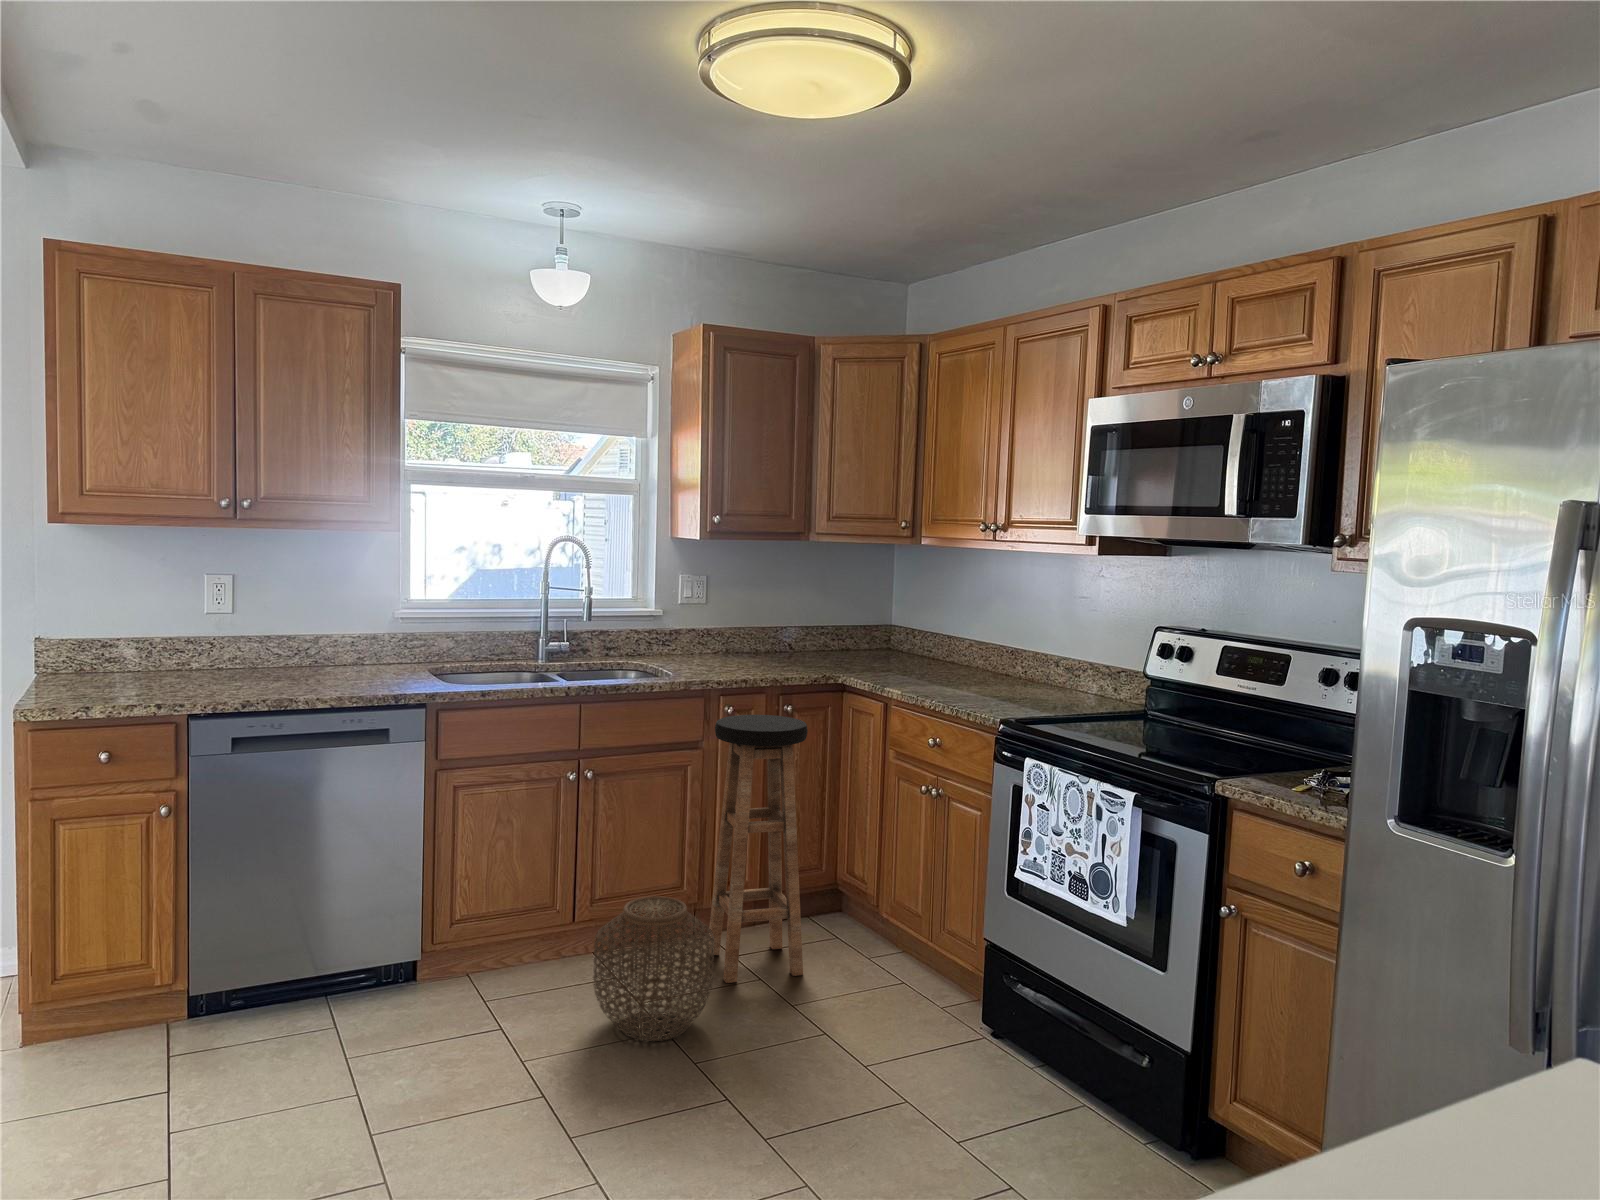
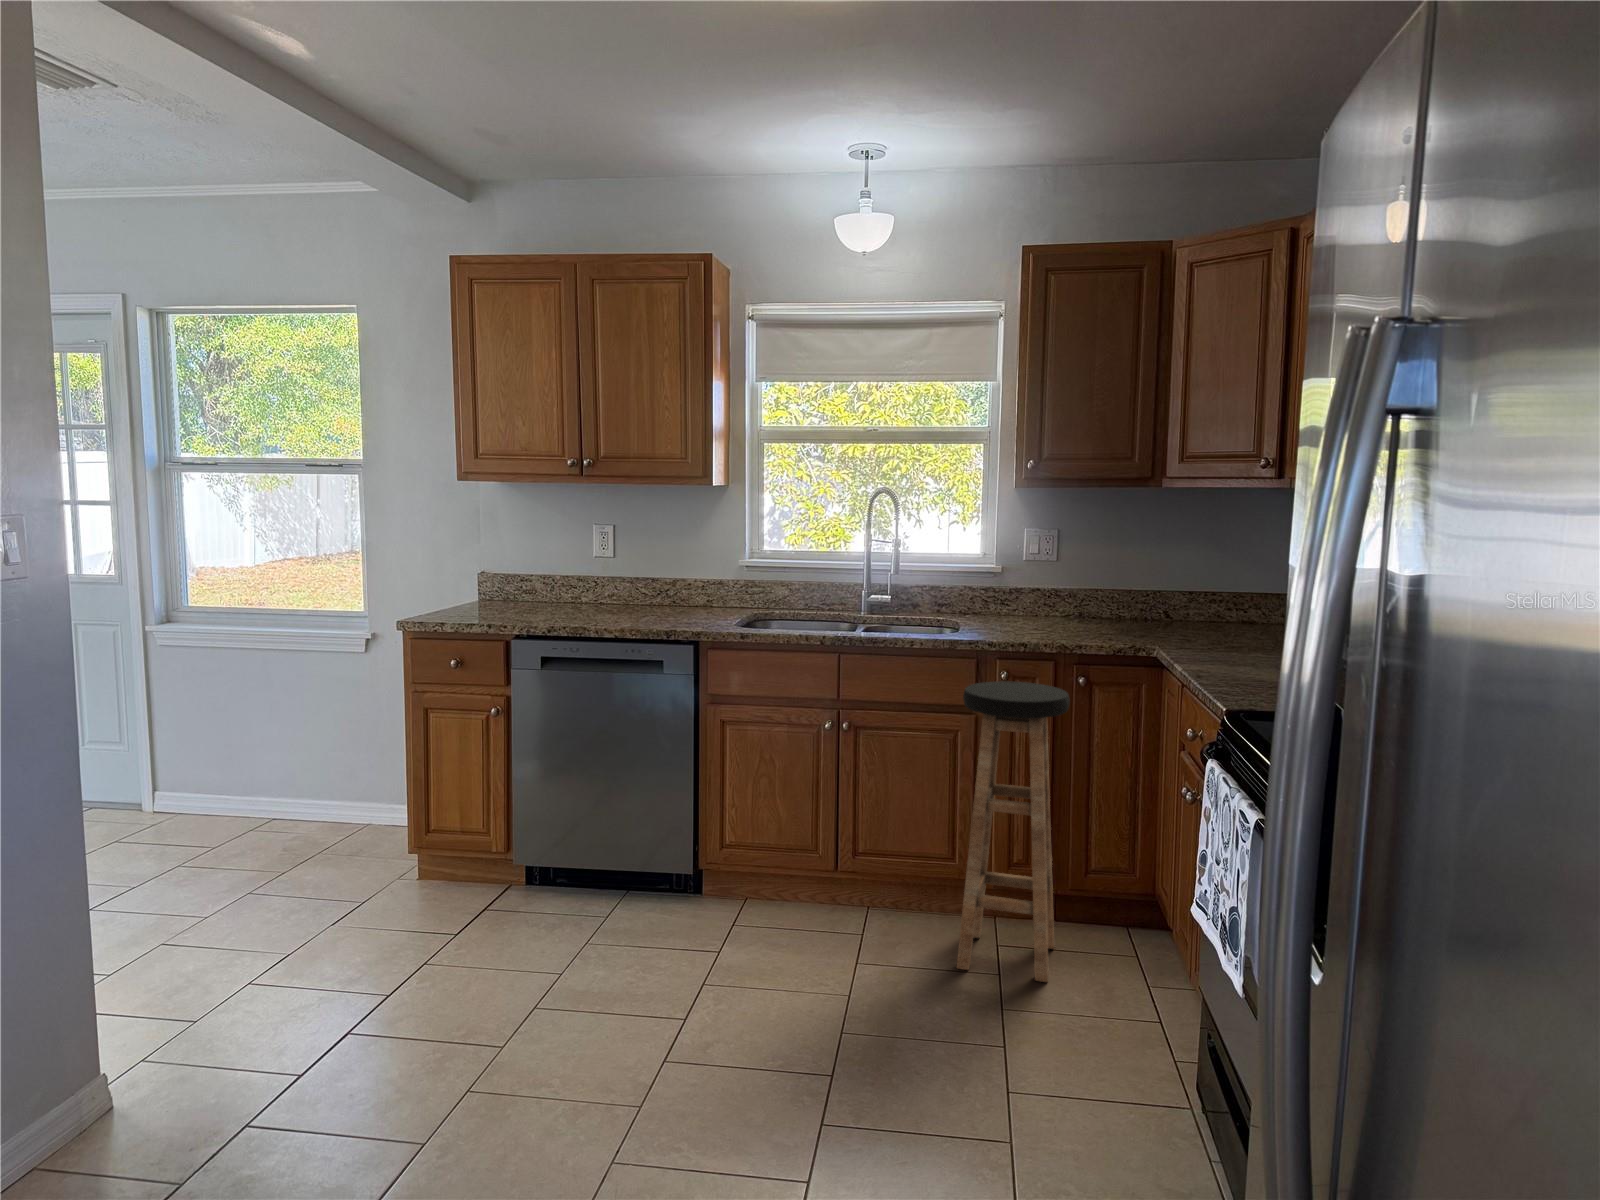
woven basket: present [593,896,714,1041] -> none [781,856,905,1006]

